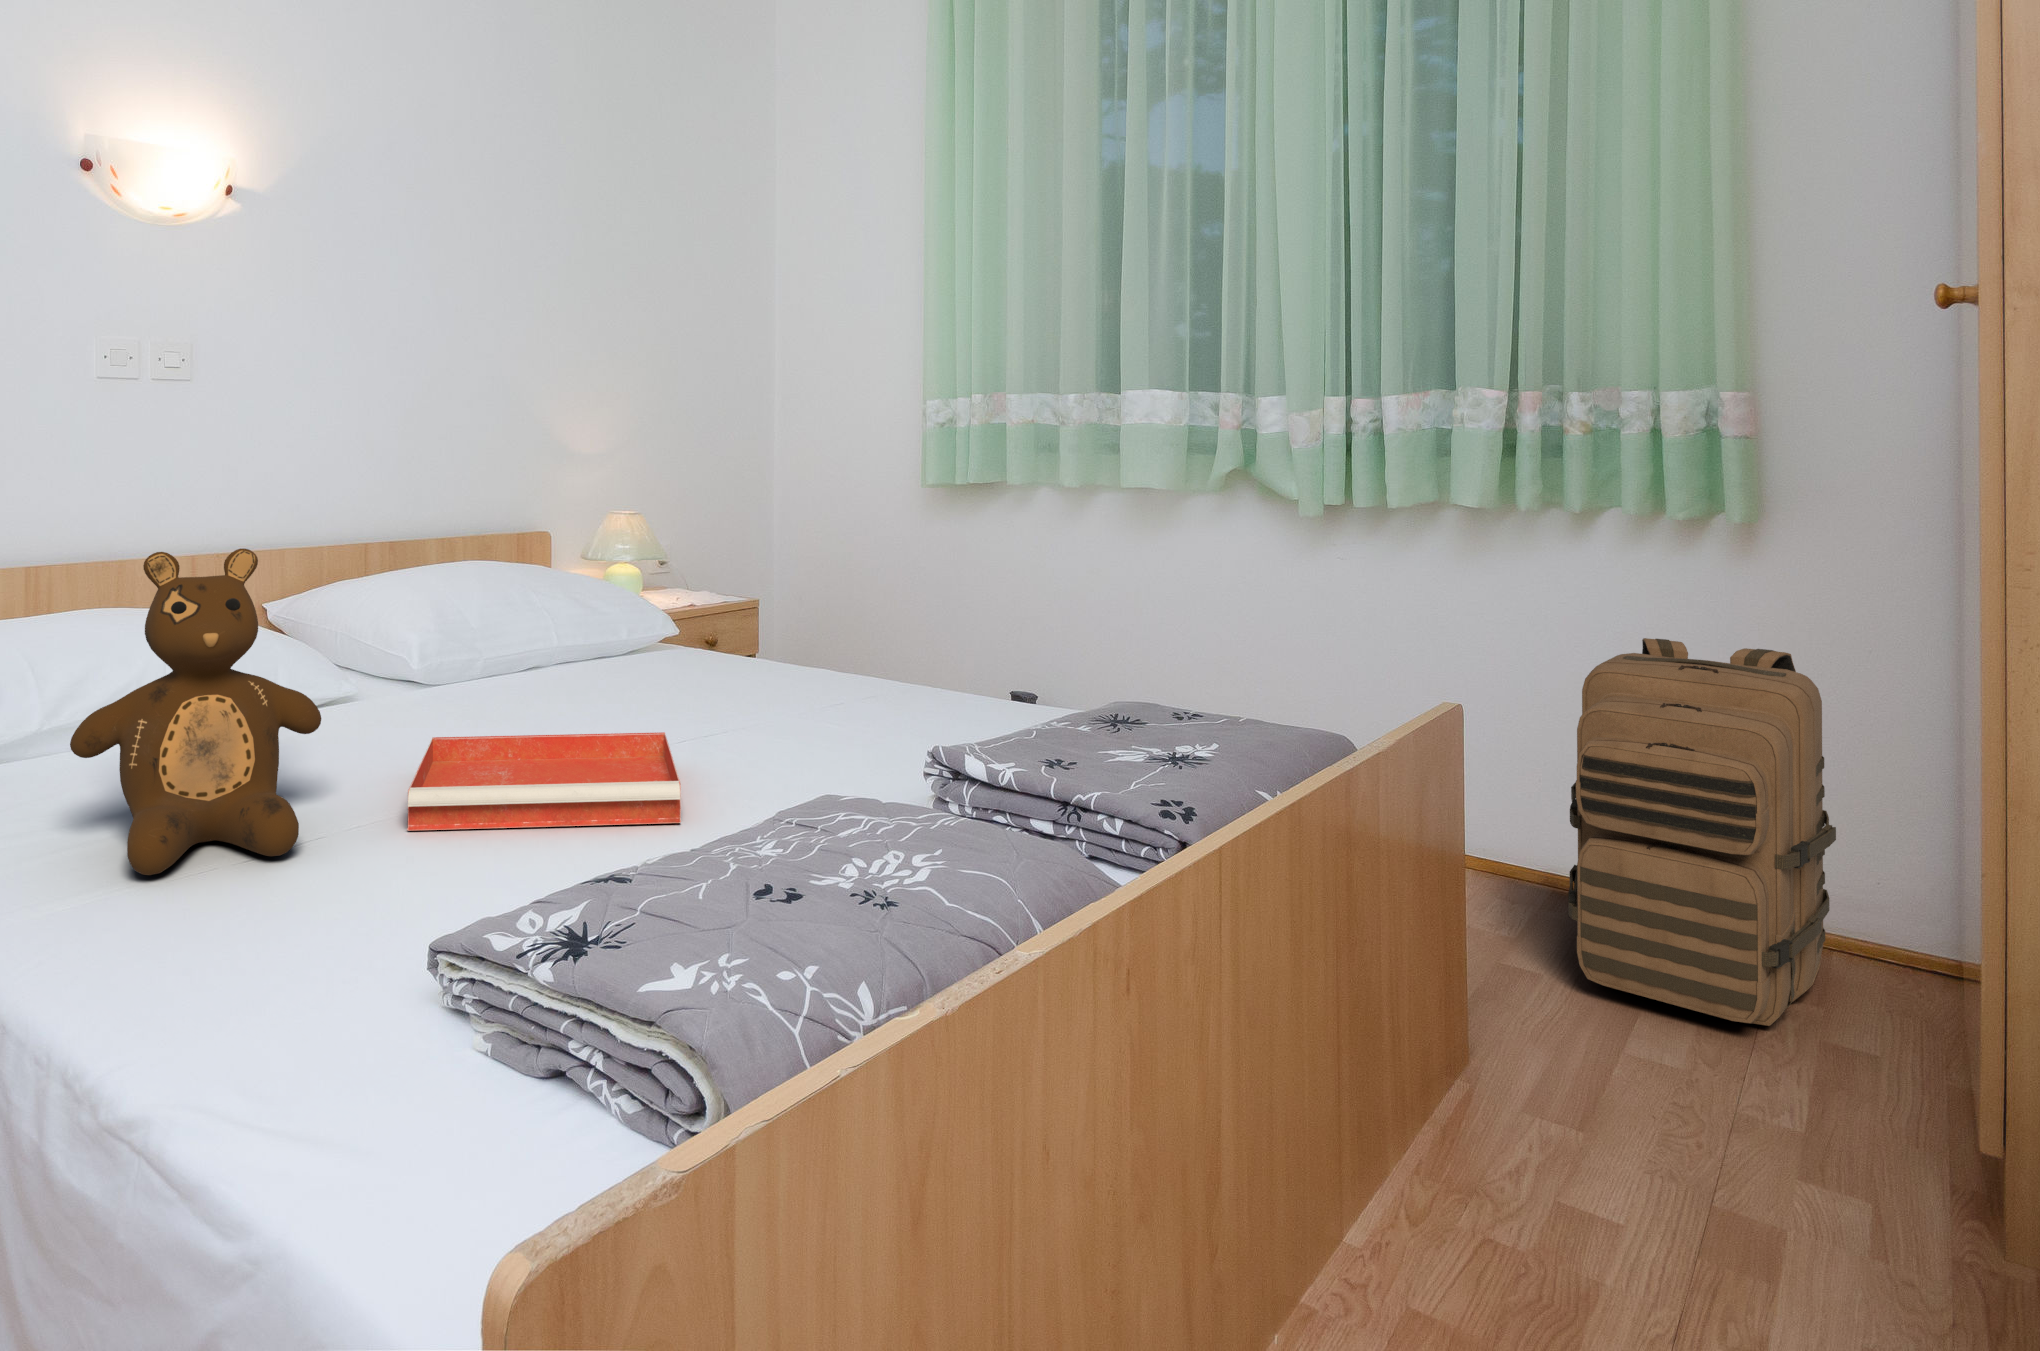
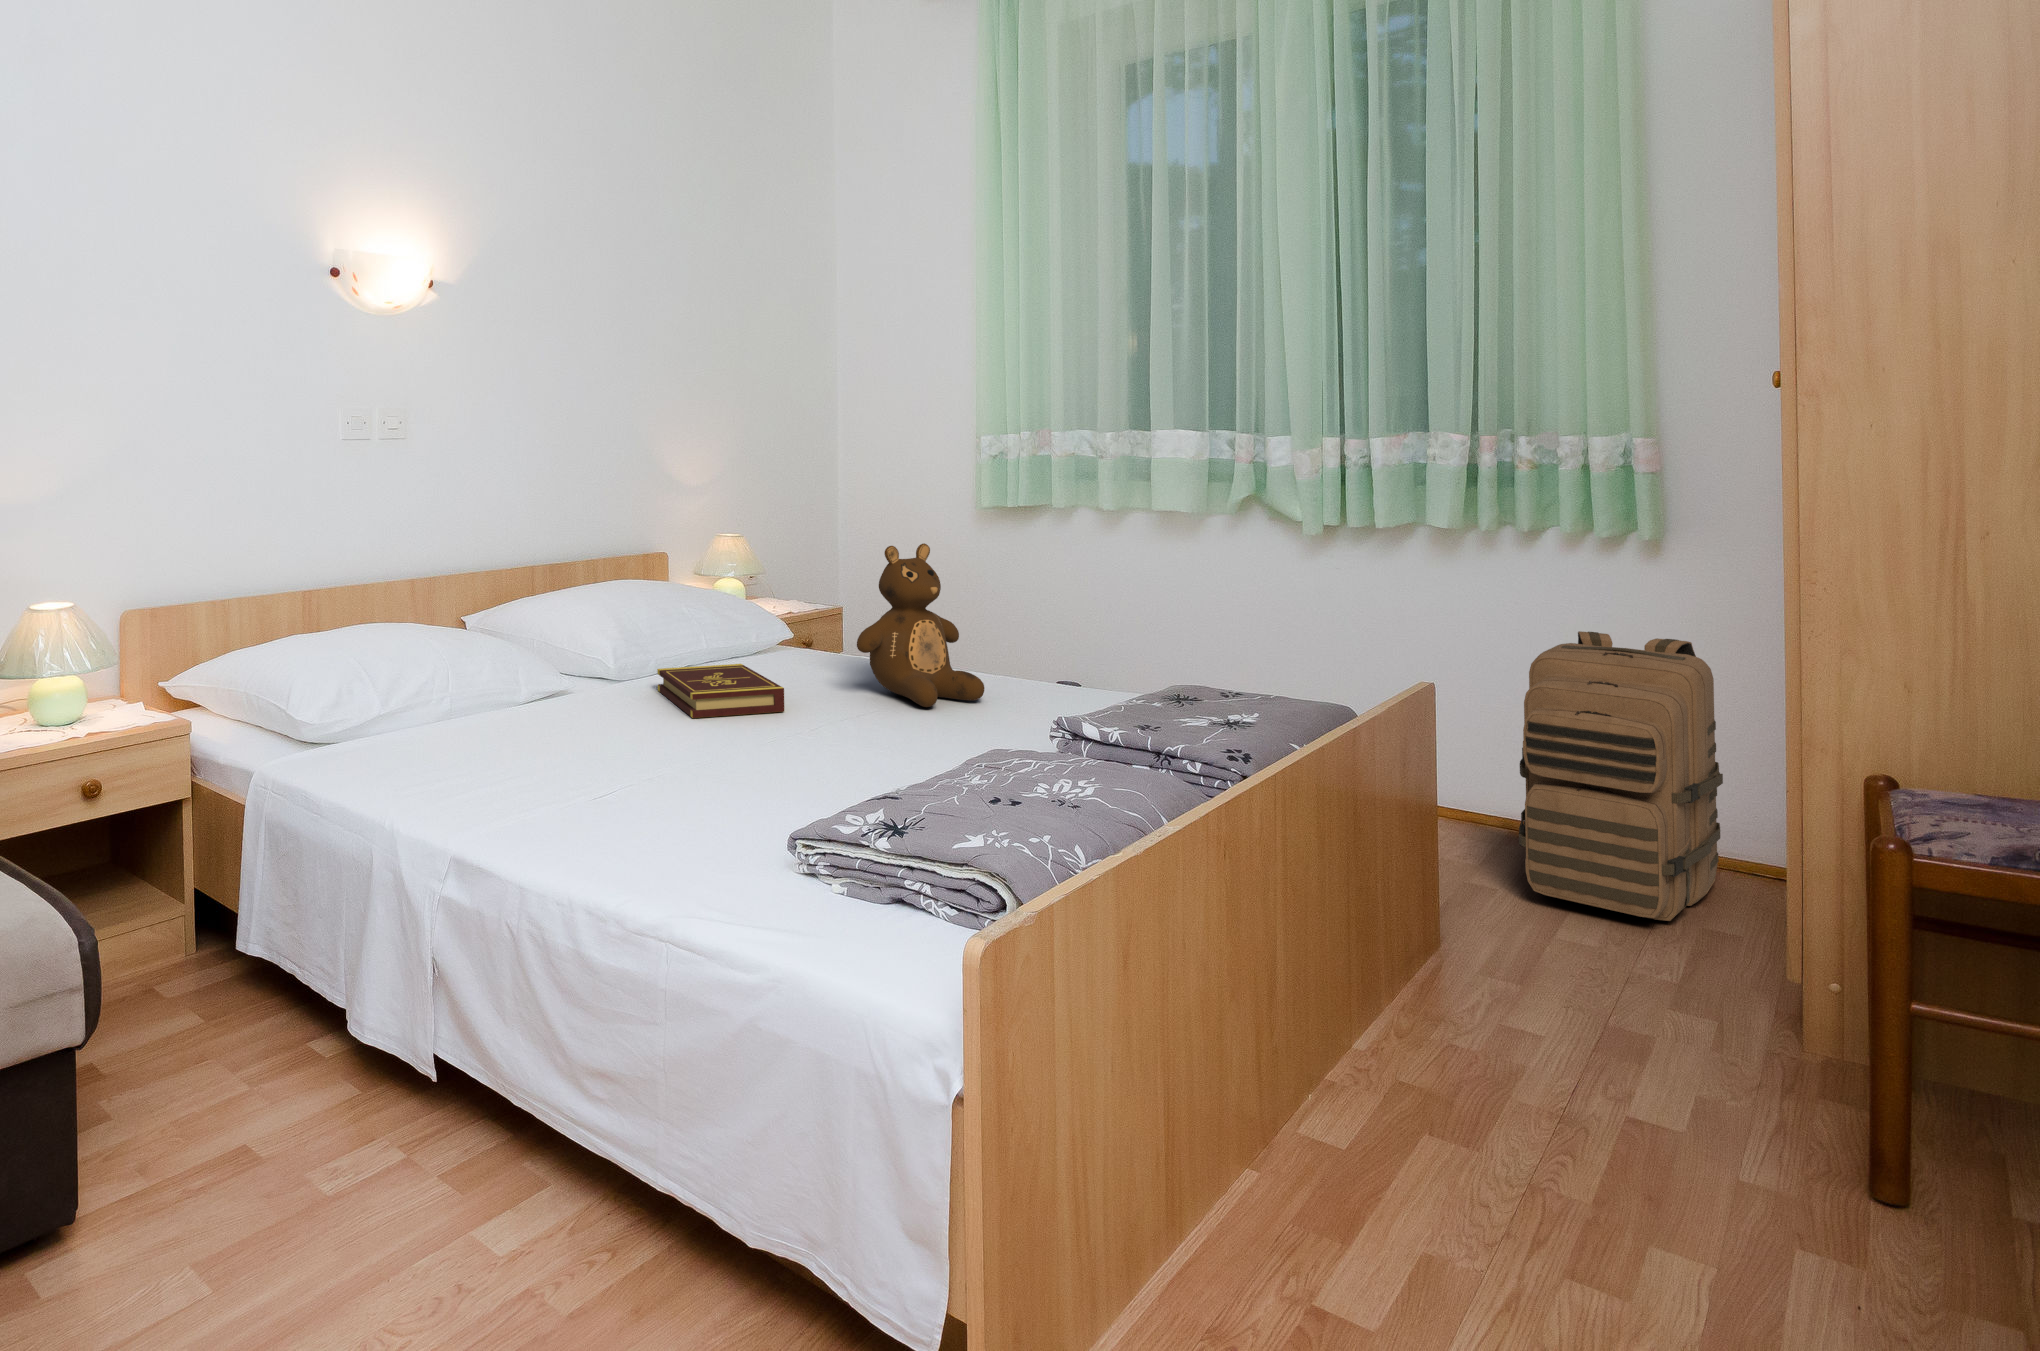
teddy bear: present [70,548,321,875] -> present [857,543,984,707]
book: none [461,666,604,738] -> present [657,664,784,718]
tray: present [407,732,681,831] -> none [680,711,884,778]

